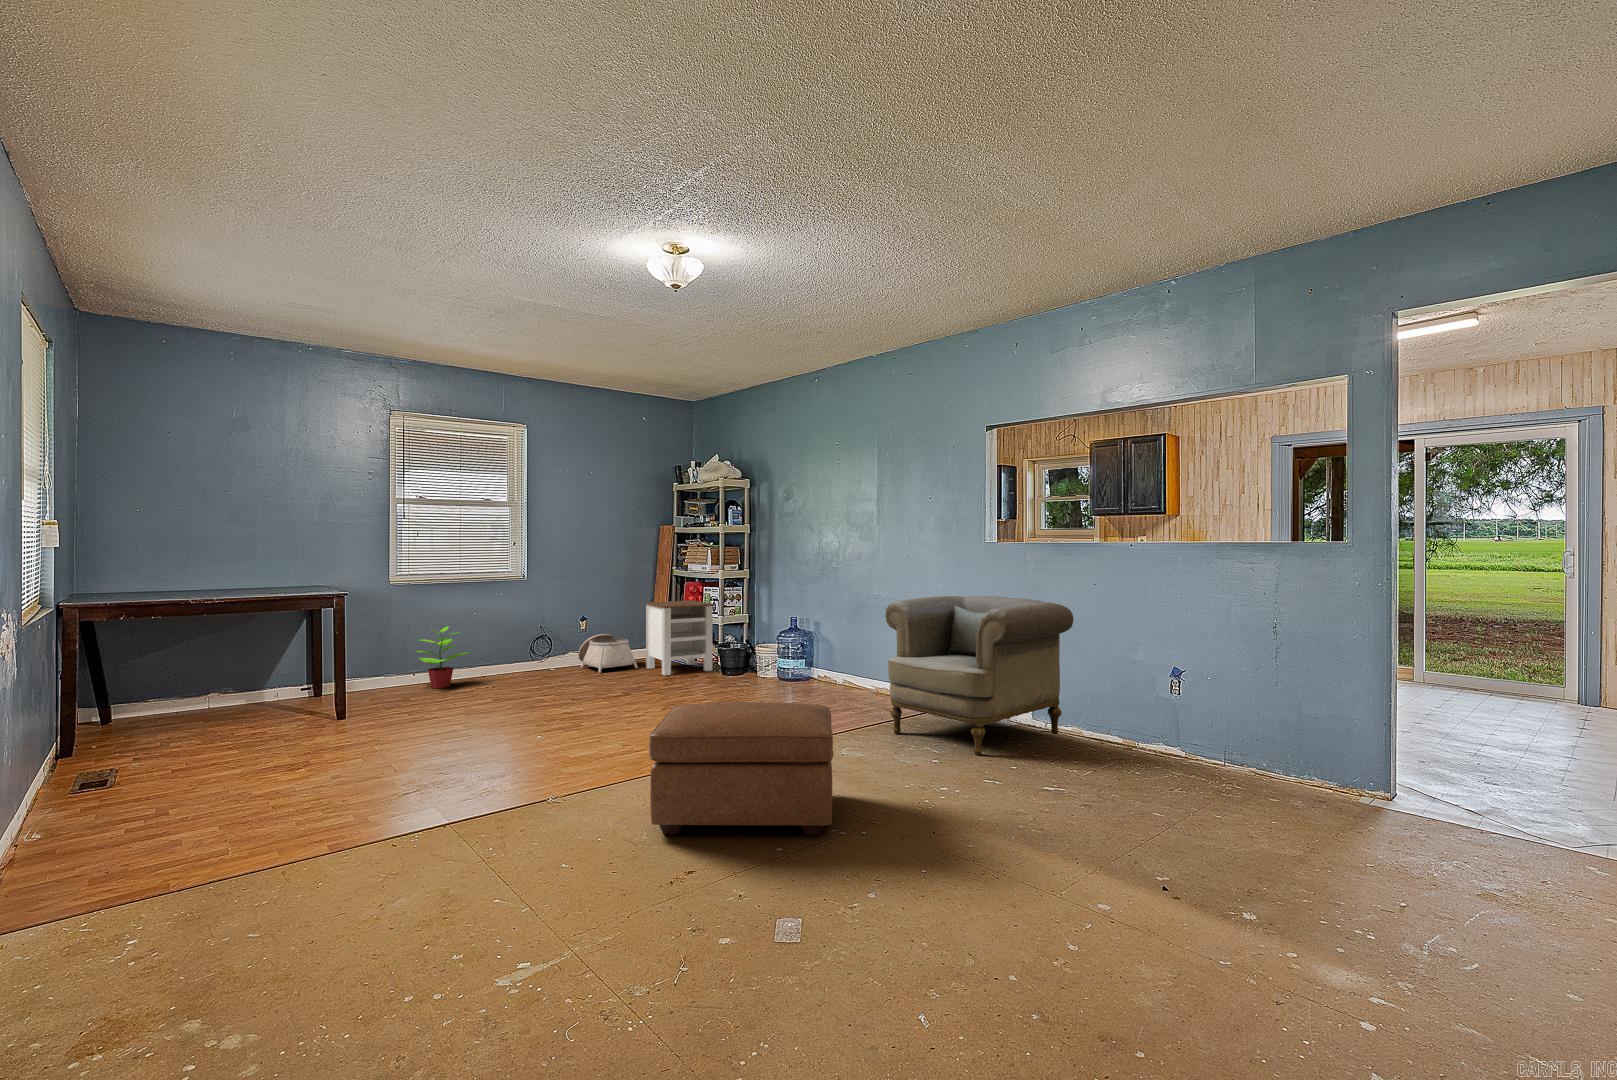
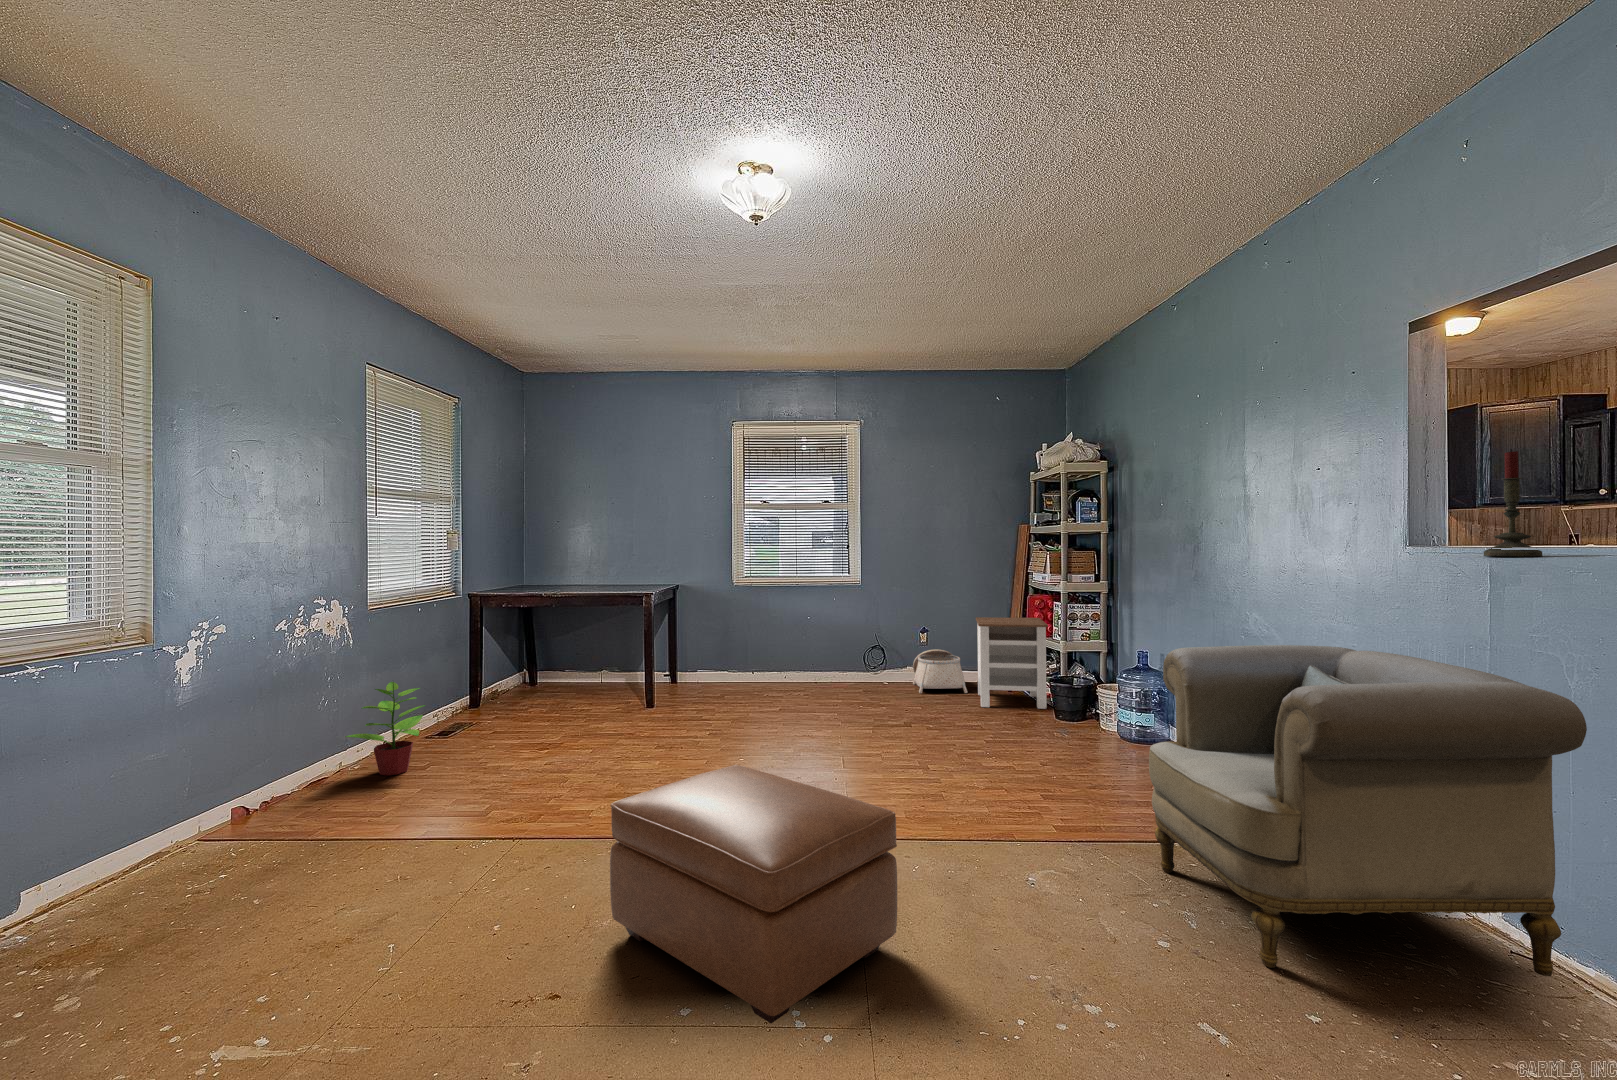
candle: none [1018,493,1039,545] -> present [1484,449,1542,557]
potted plant: present [415,626,470,688] -> present [345,682,425,775]

